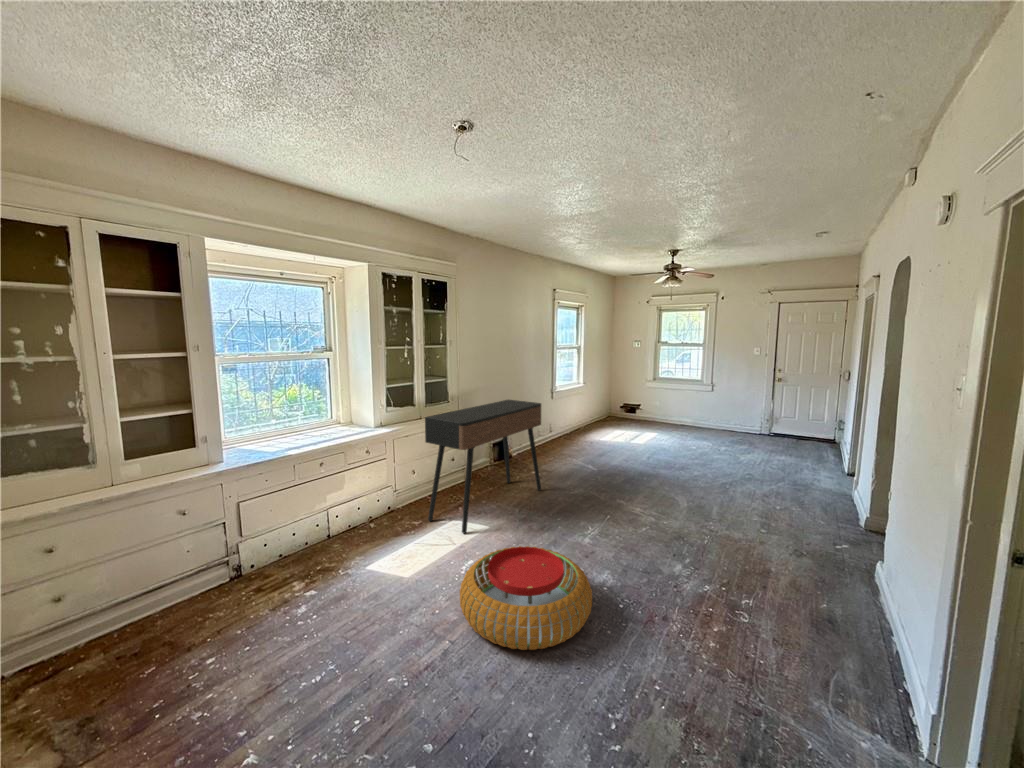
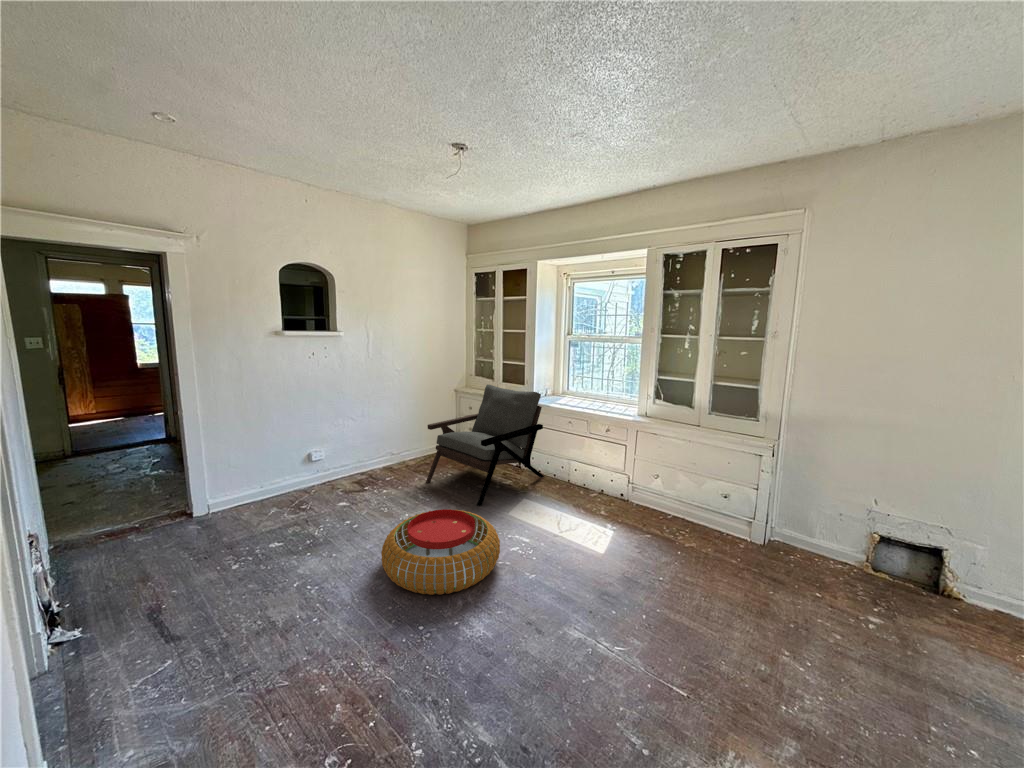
console table: present [425,400,541,534] -> none [581,409,795,610]
armchair: none [164,438,382,686] -> present [426,385,544,506]

